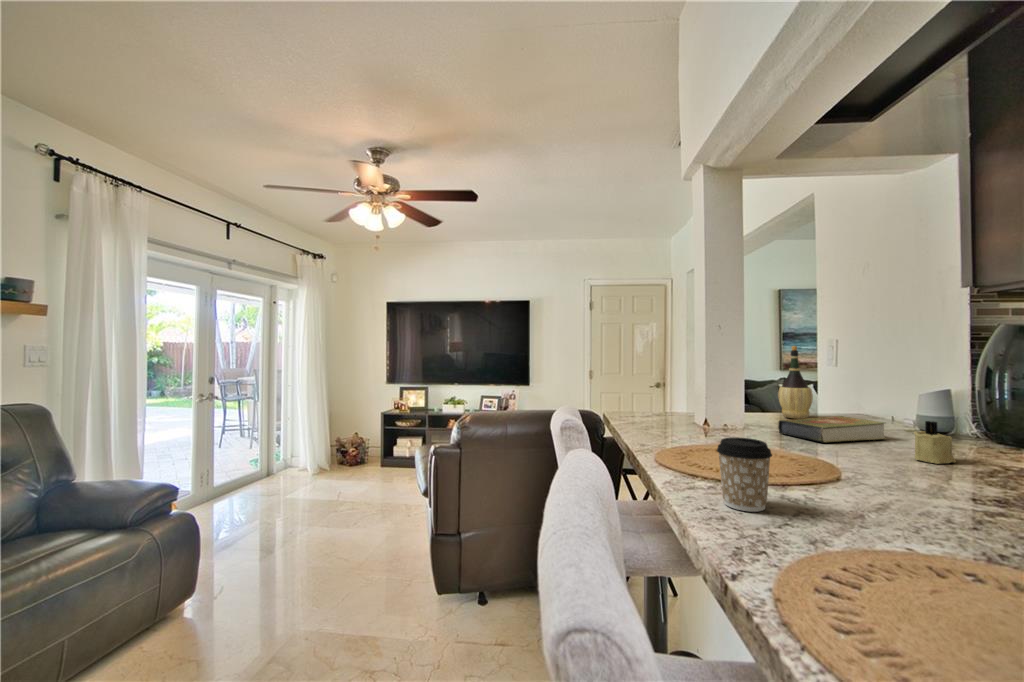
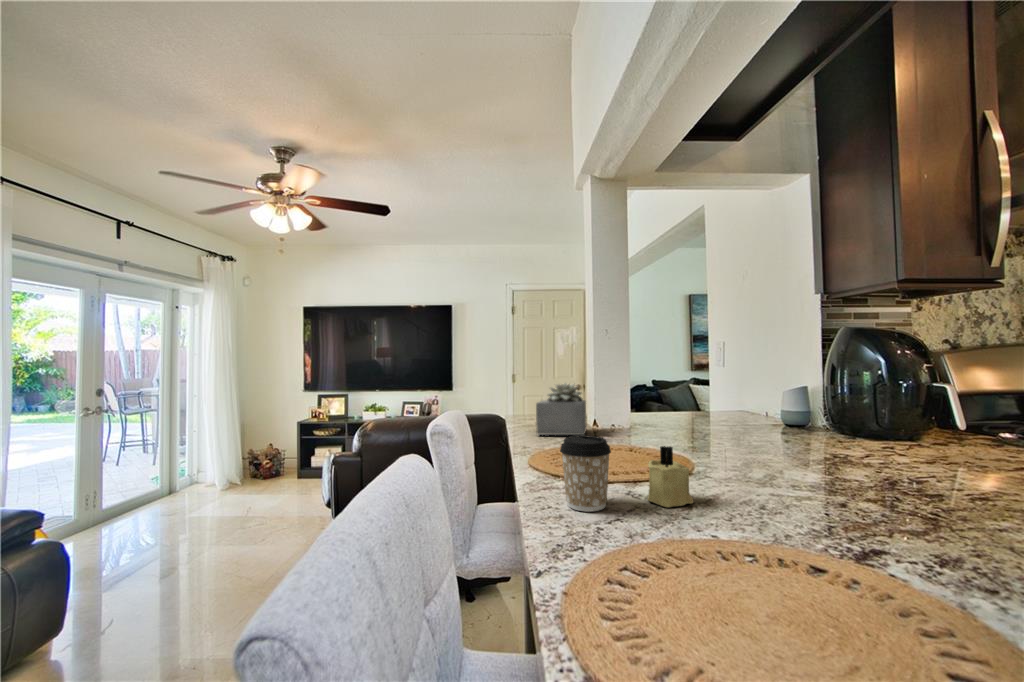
wine bottle: present [778,346,813,419] -> none [665,348,695,416]
succulent plant: none [650,381,702,435] -> present [536,383,586,435]
book: present [778,416,886,442] -> none [657,413,750,438]
candle: present [914,421,956,464] -> present [648,446,693,507]

